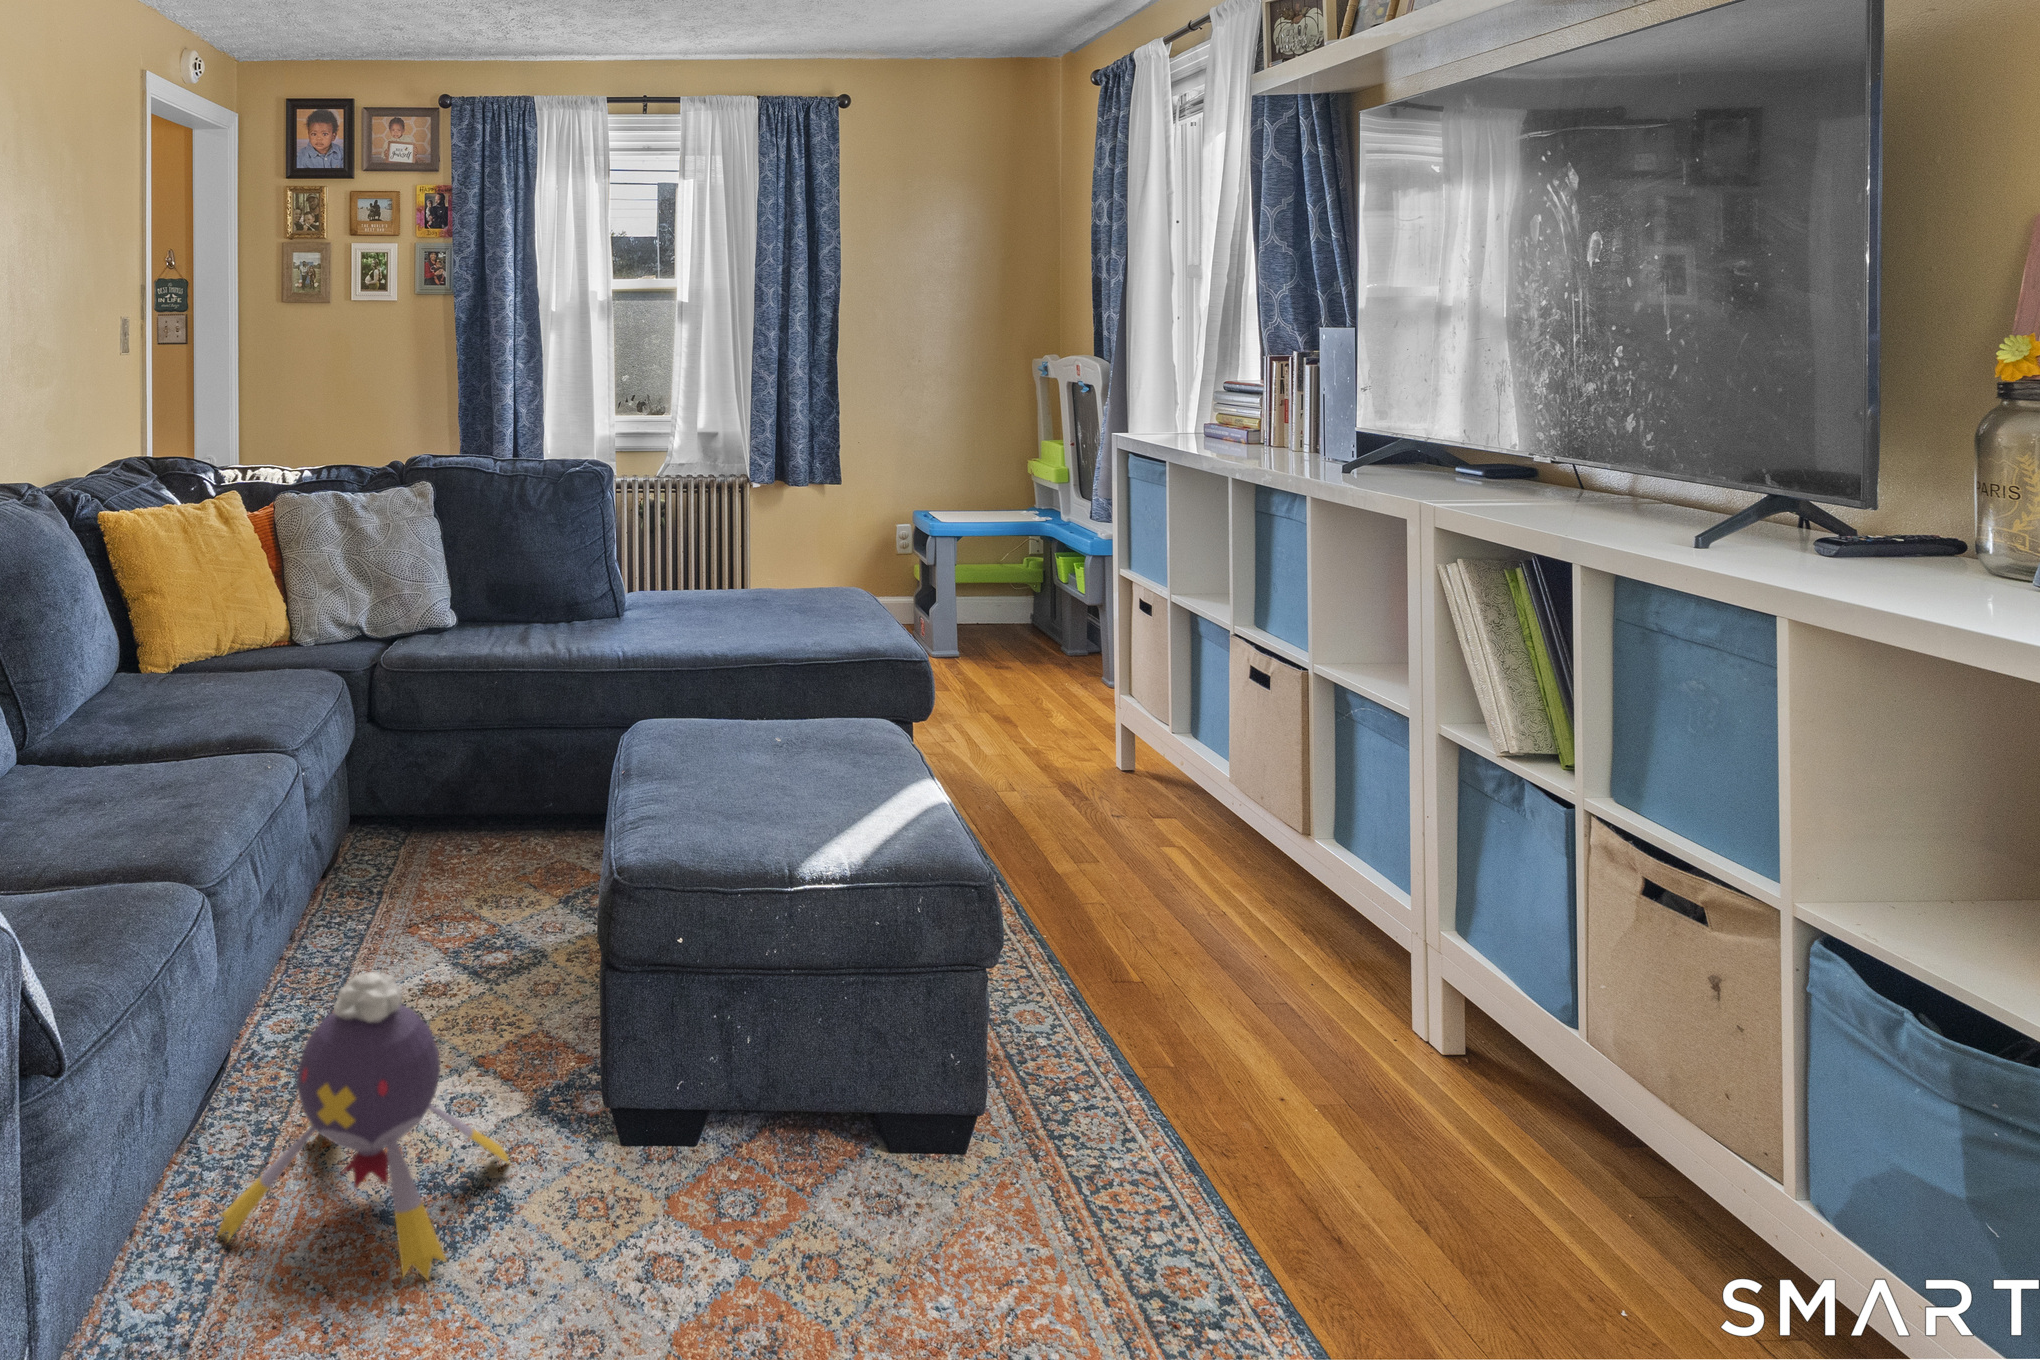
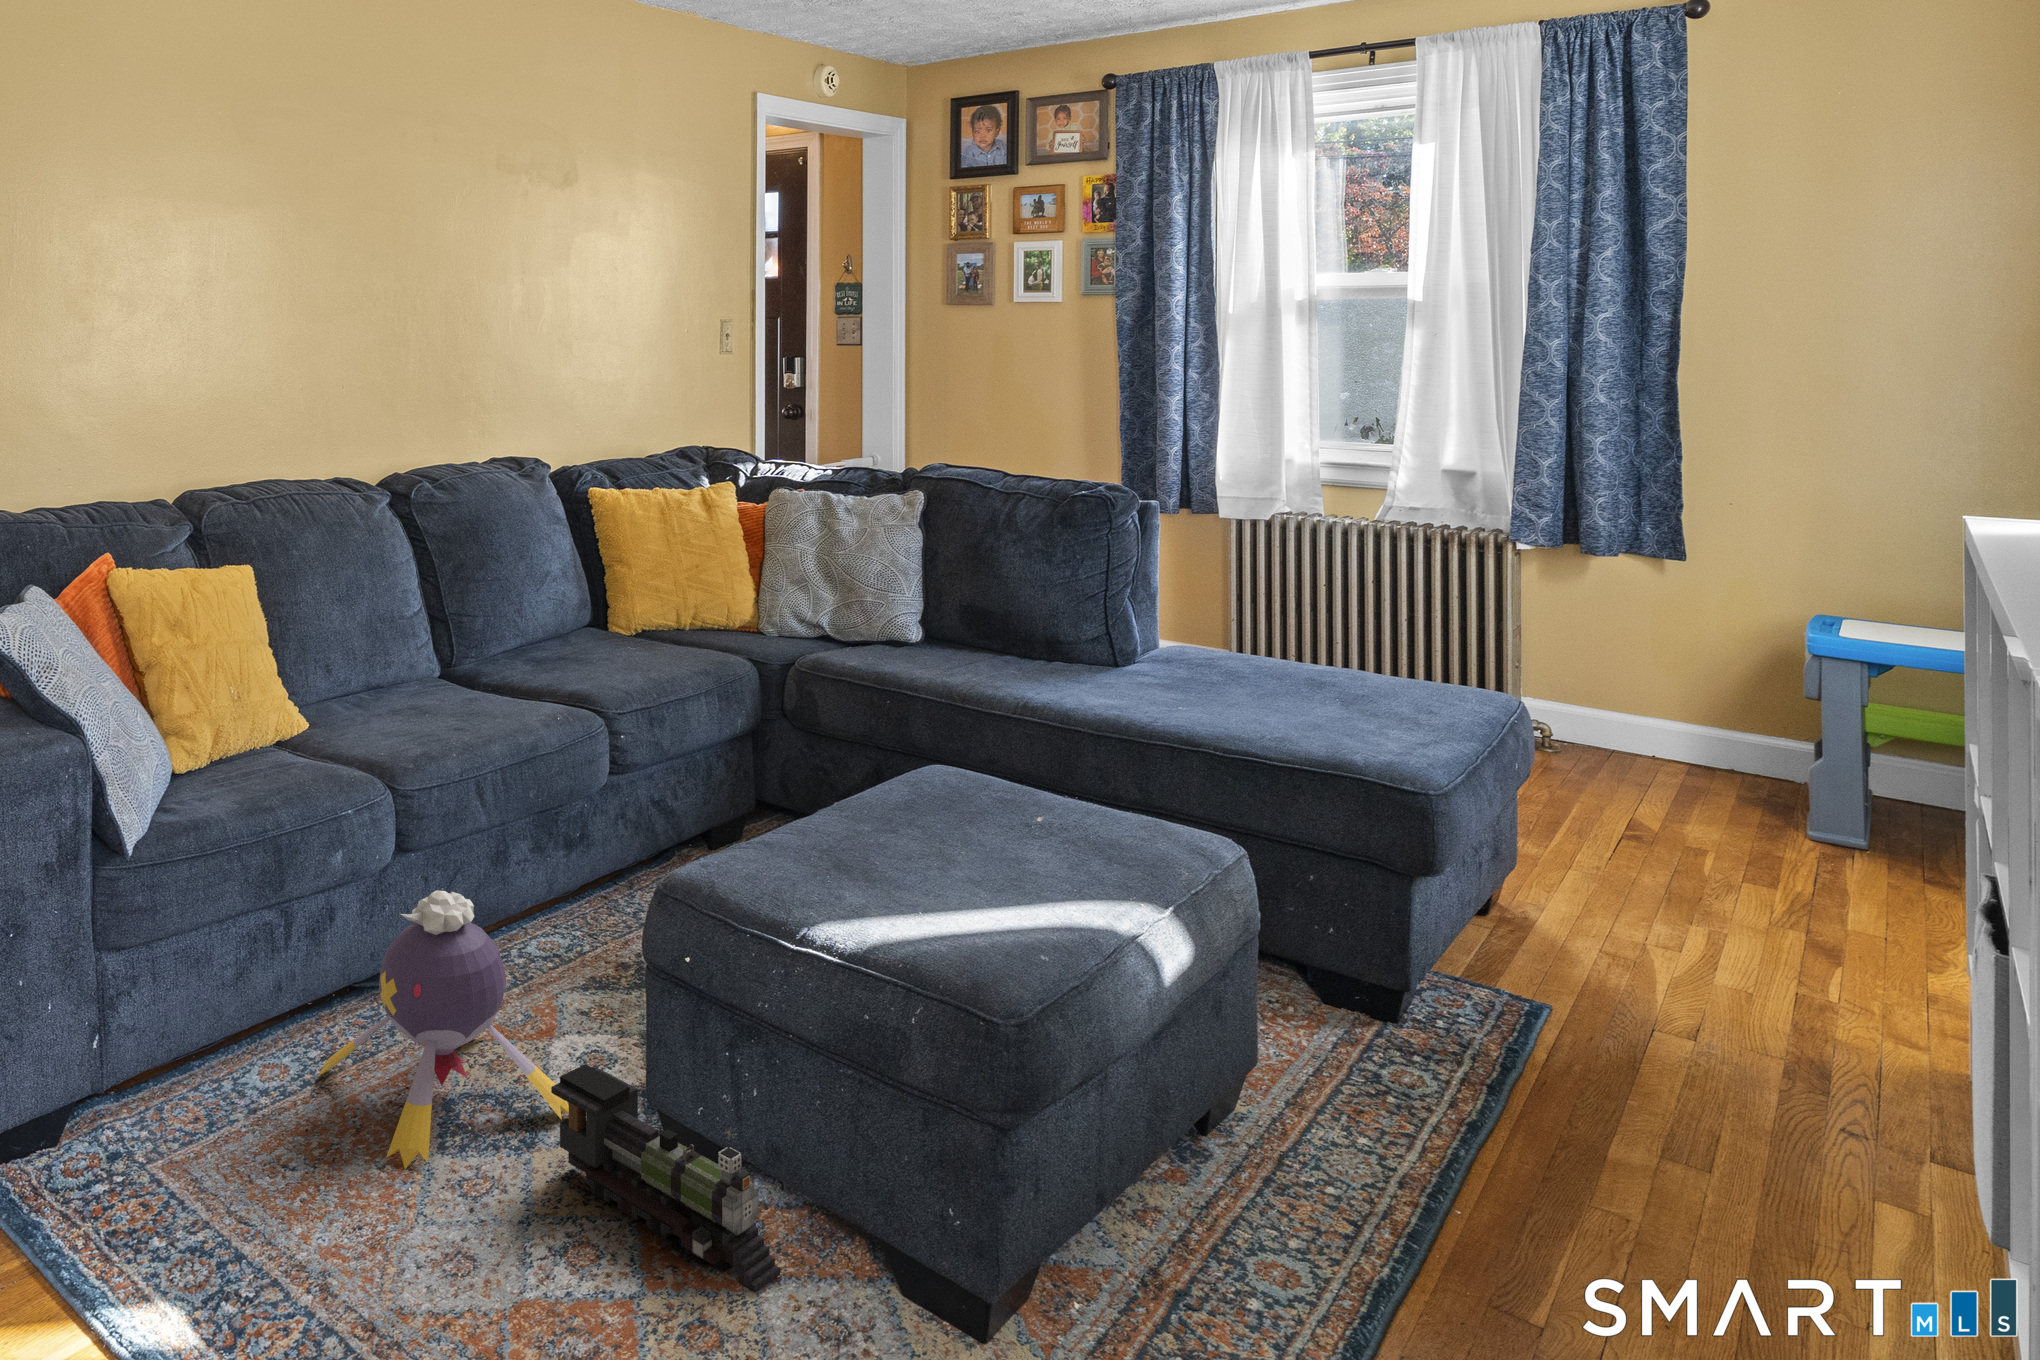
toy train: none [562,1083,813,1222] -> present [551,1064,780,1293]

